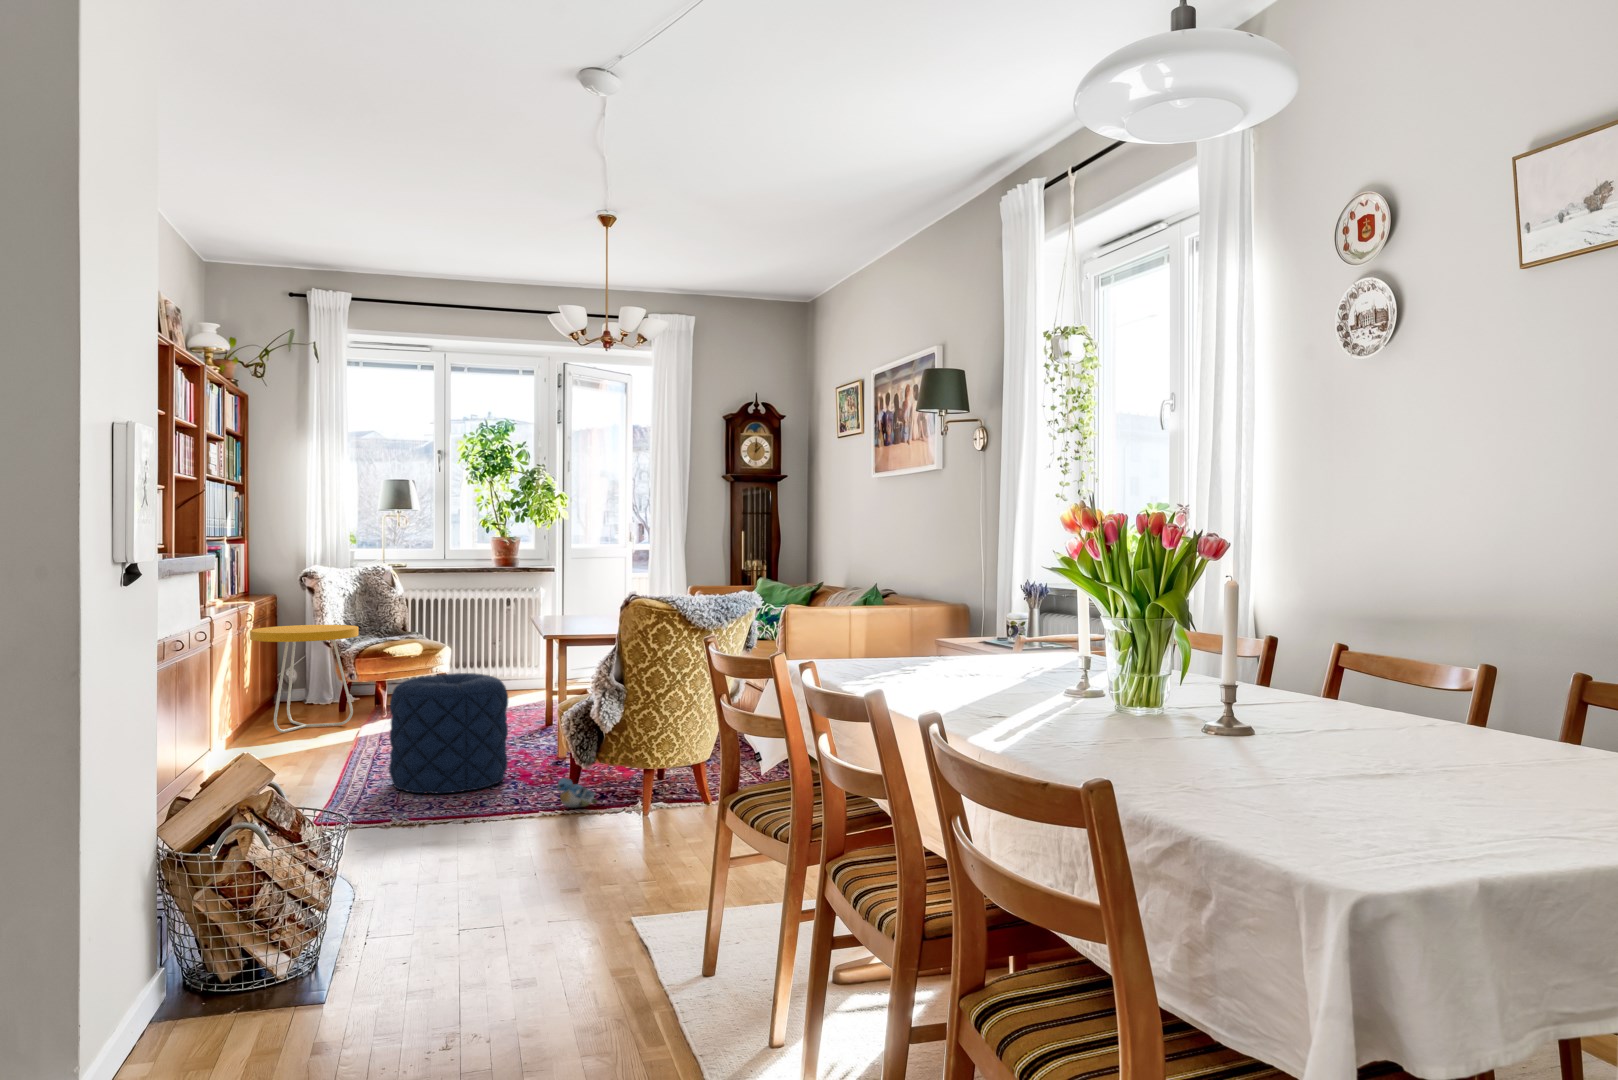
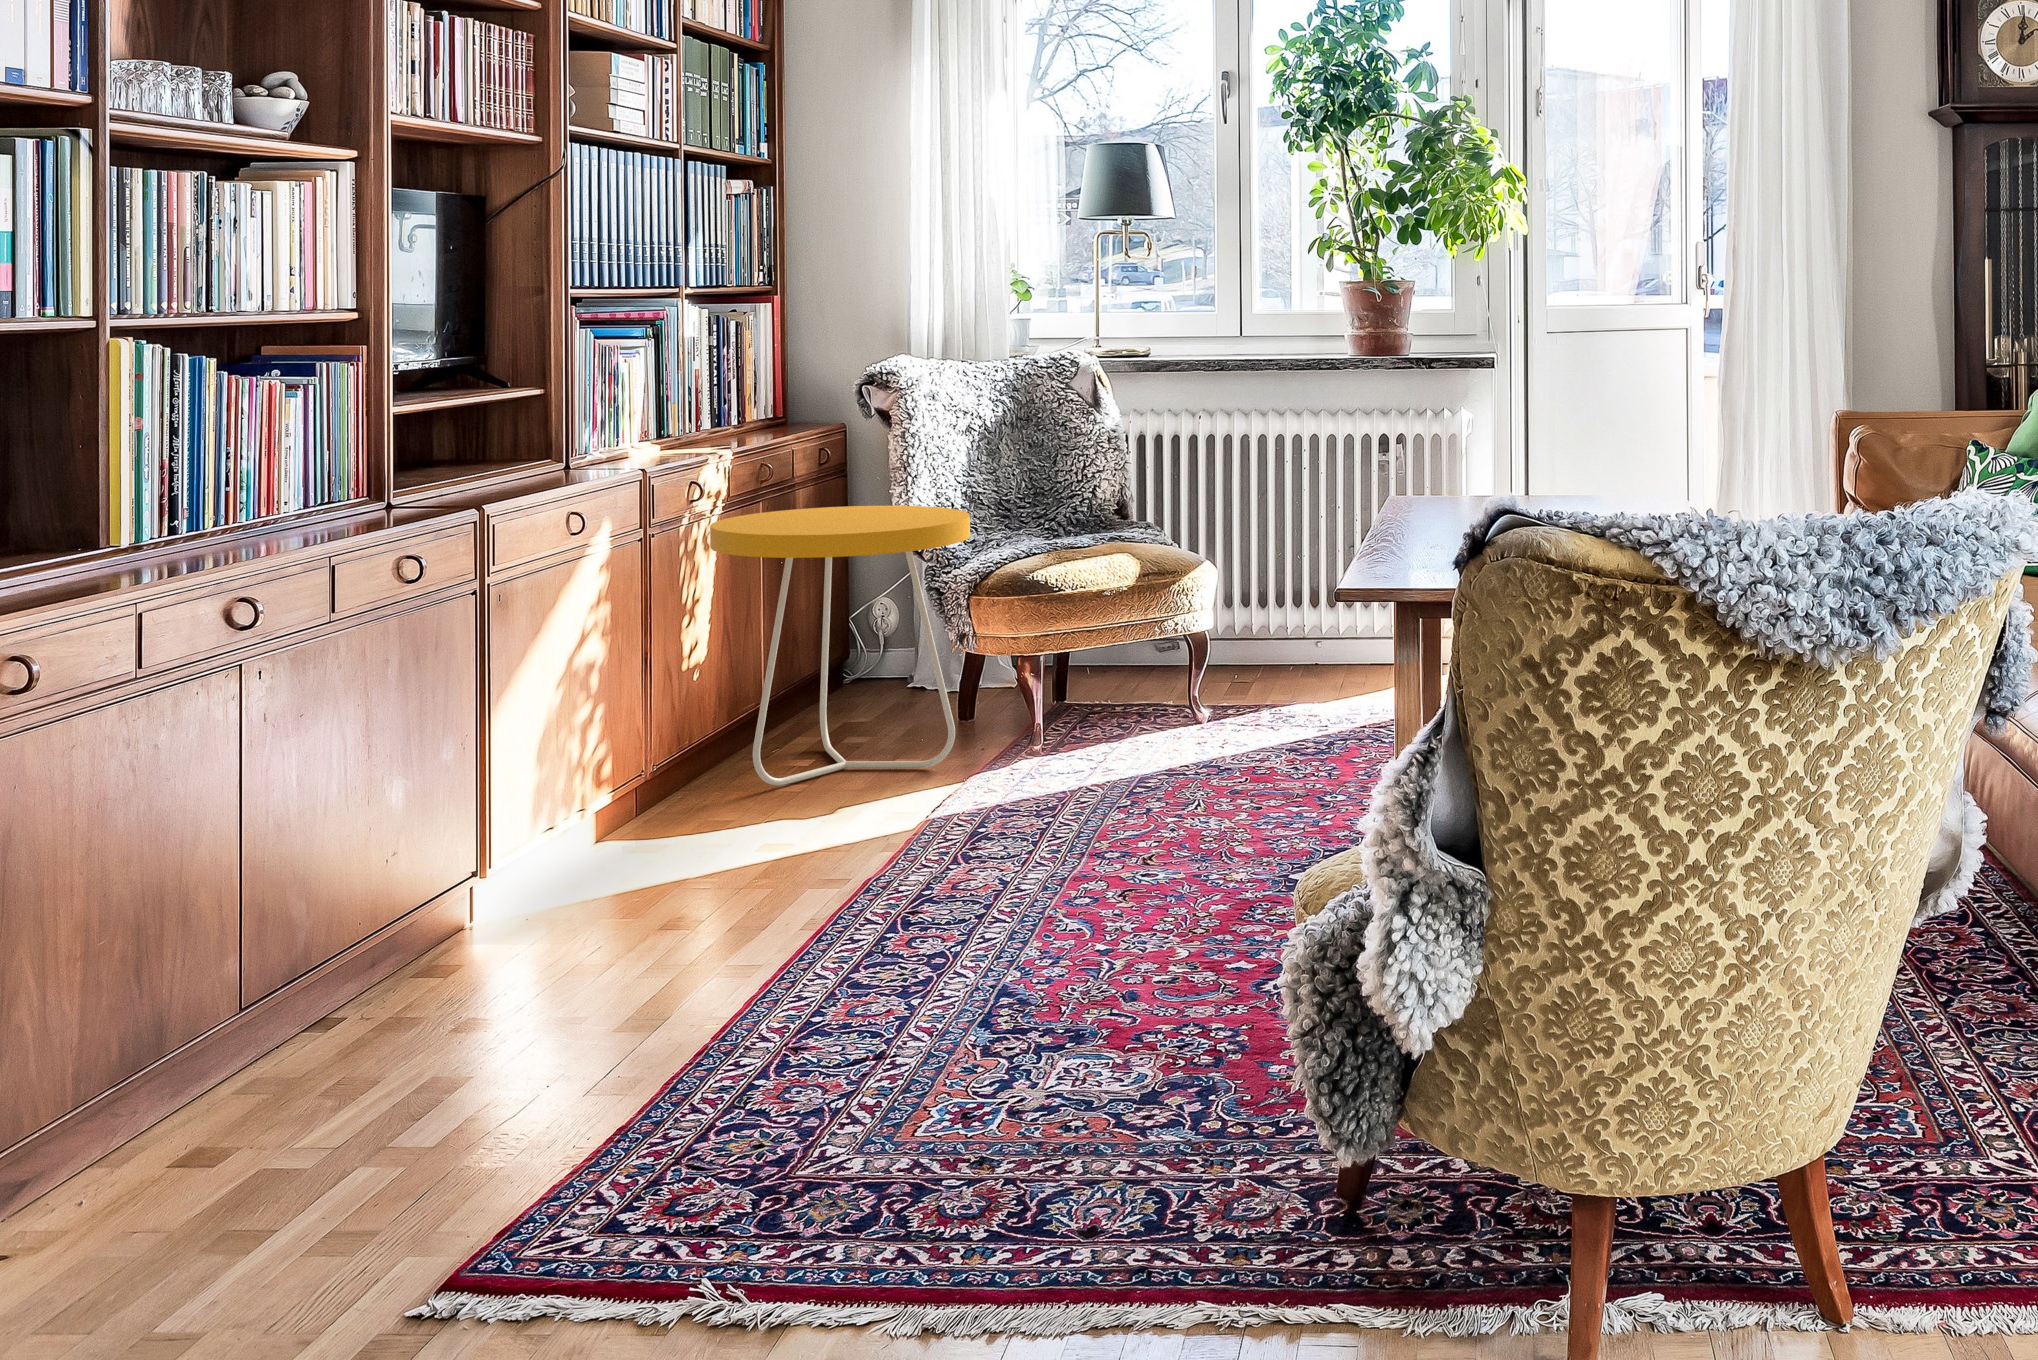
pouf: present [389,673,508,793] -> none [867,699,1216,1106]
plush toy: present [557,778,598,808] -> none [1294,1136,1440,1254]

